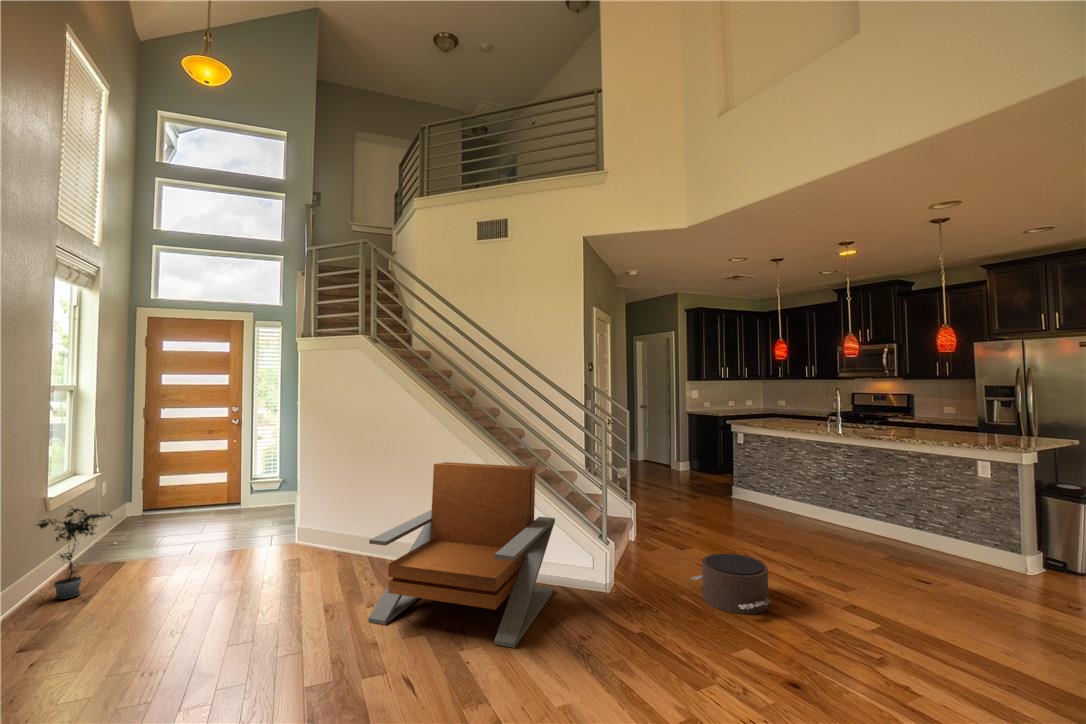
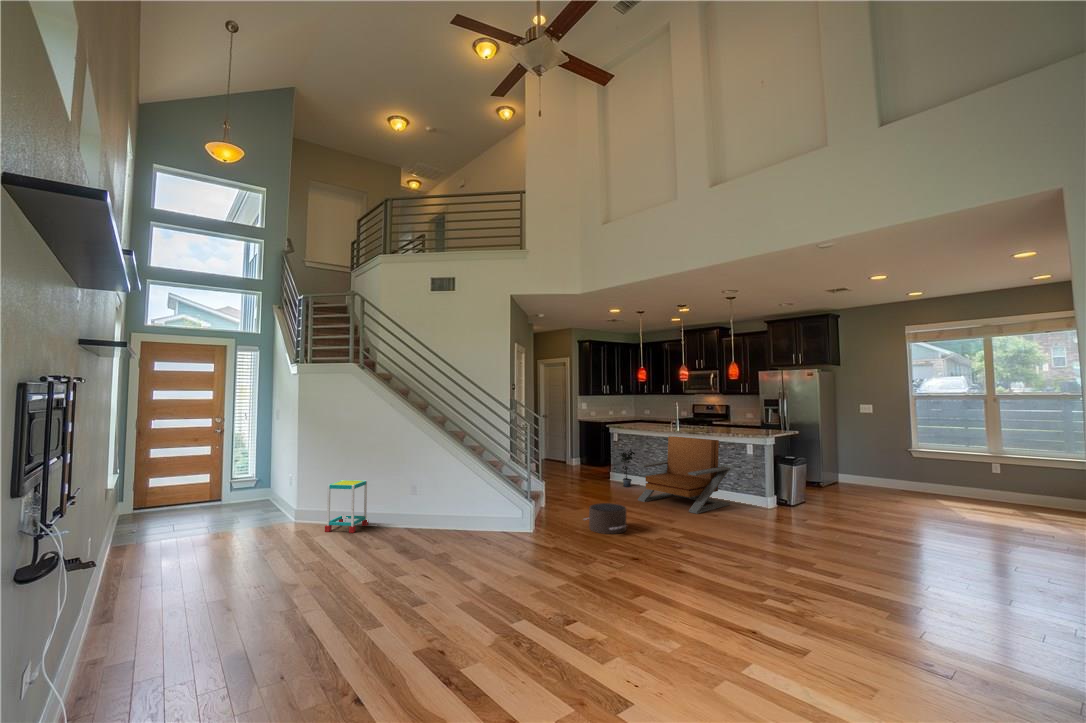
lounge chair: present [369,462,555,648] -> present [637,436,730,514]
side table: none [316,495,379,574] -> present [325,480,368,533]
potted plant: present [37,508,112,599] -> present [621,449,635,487]

